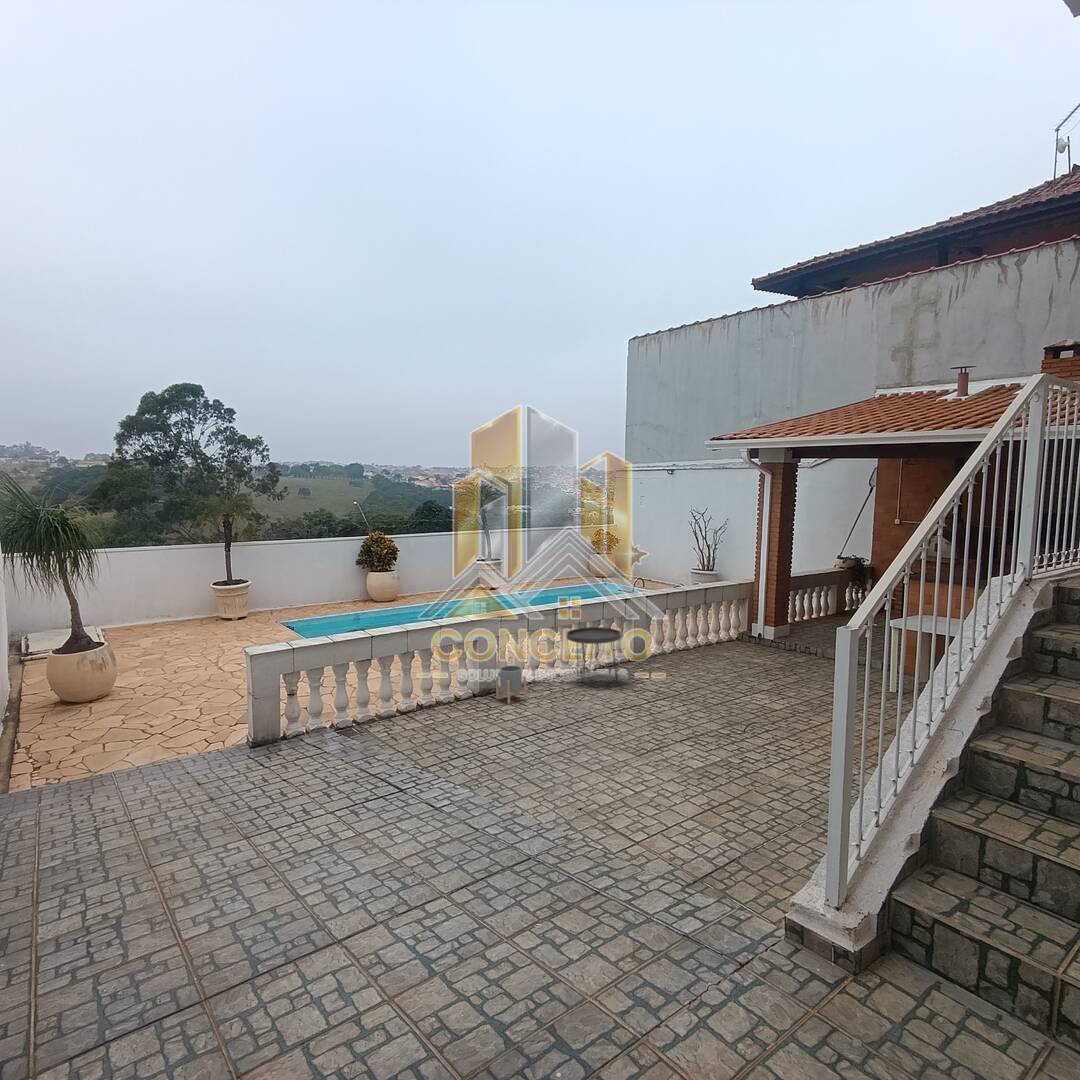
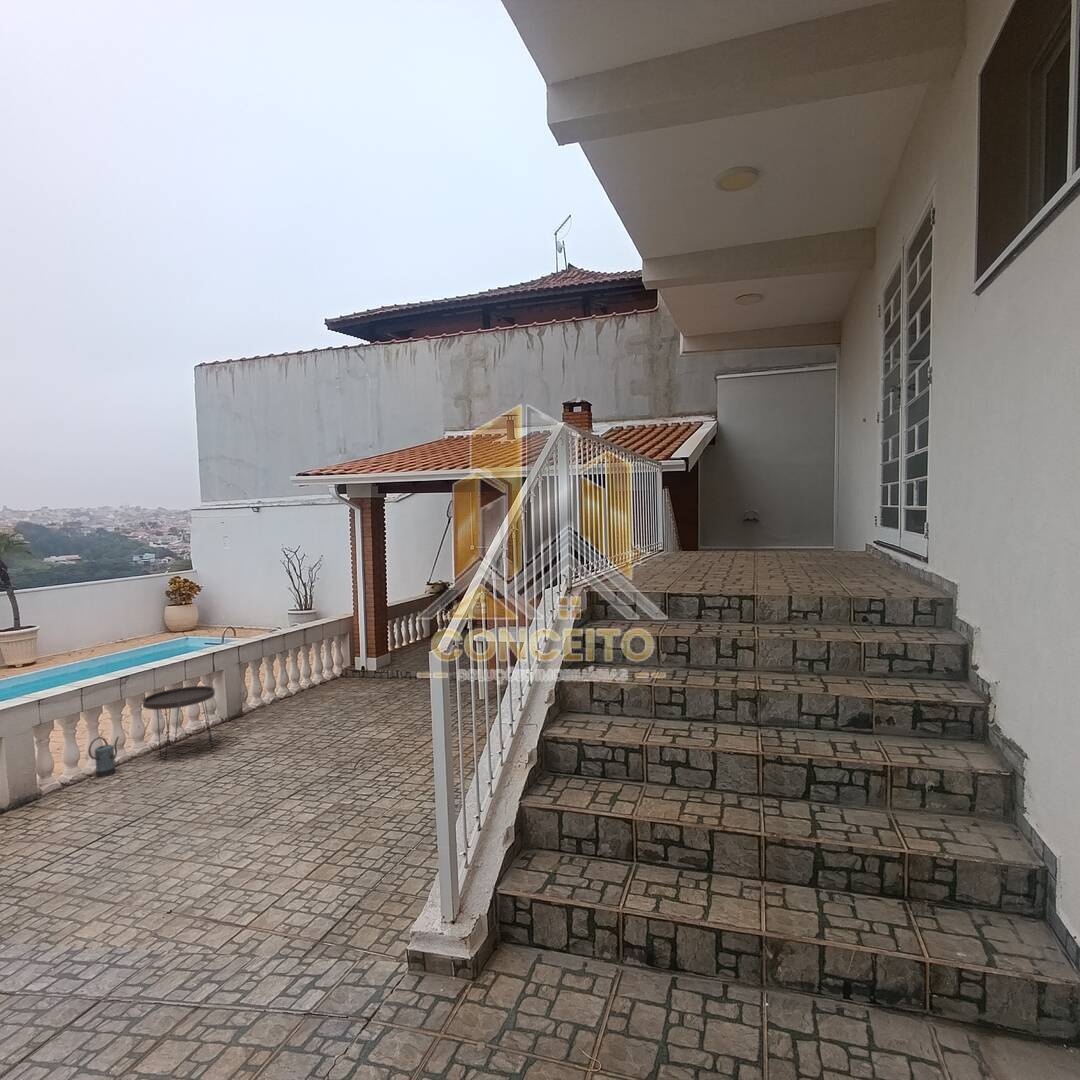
watering can: none [529,657,550,690] -> present [88,737,119,777]
planter: present [496,666,526,704] -> none [36,753,85,805]

